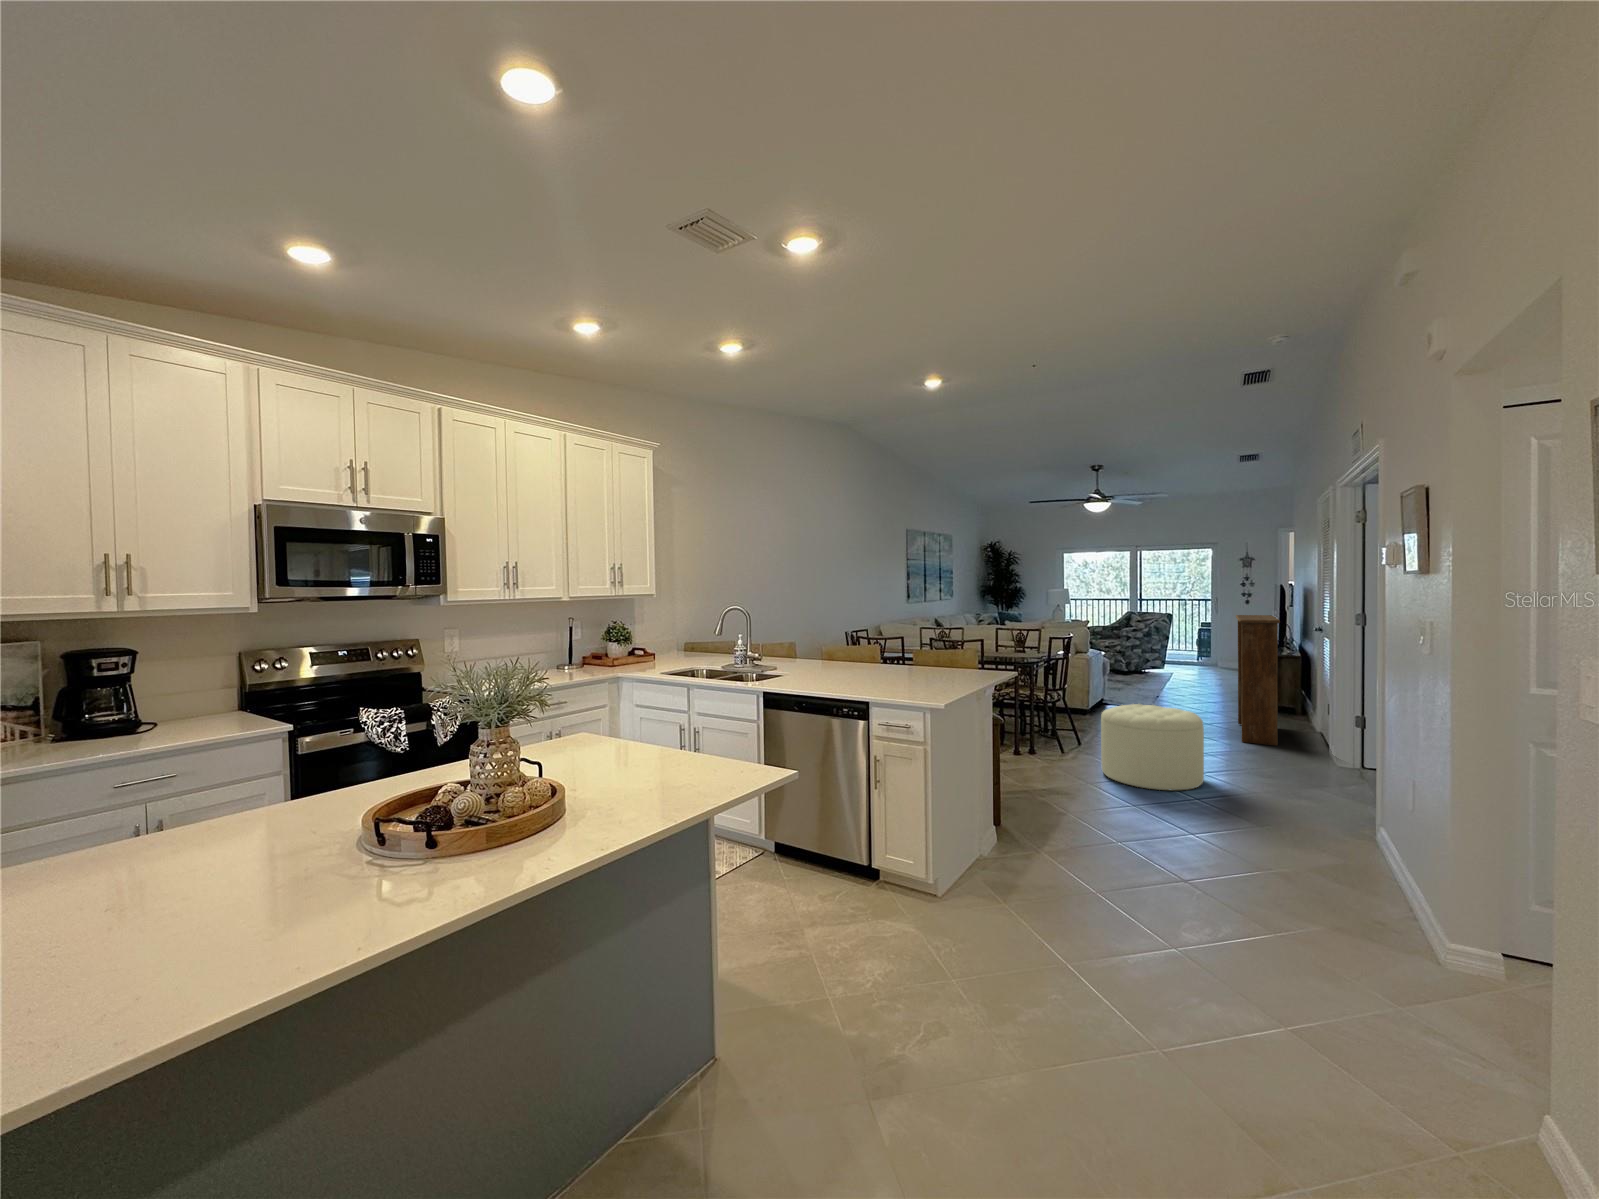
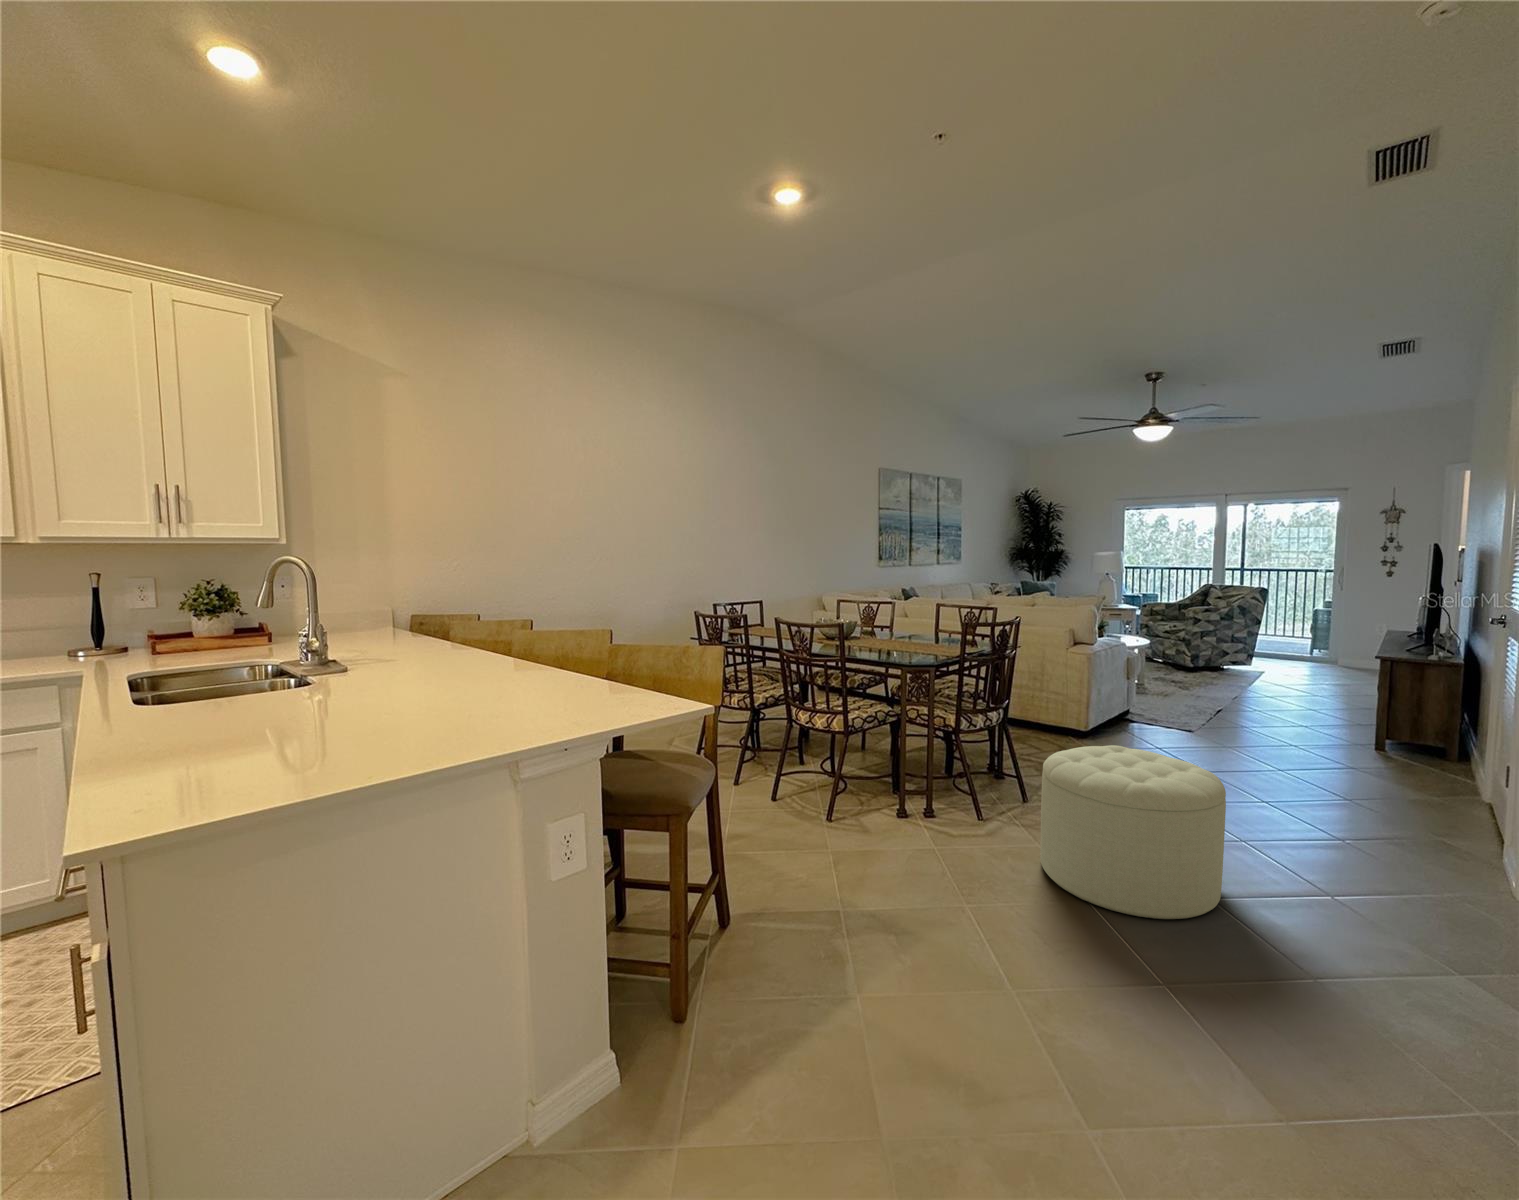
bookshelf: present [1236,615,1280,745] -> none [1331,595,1418,822]

